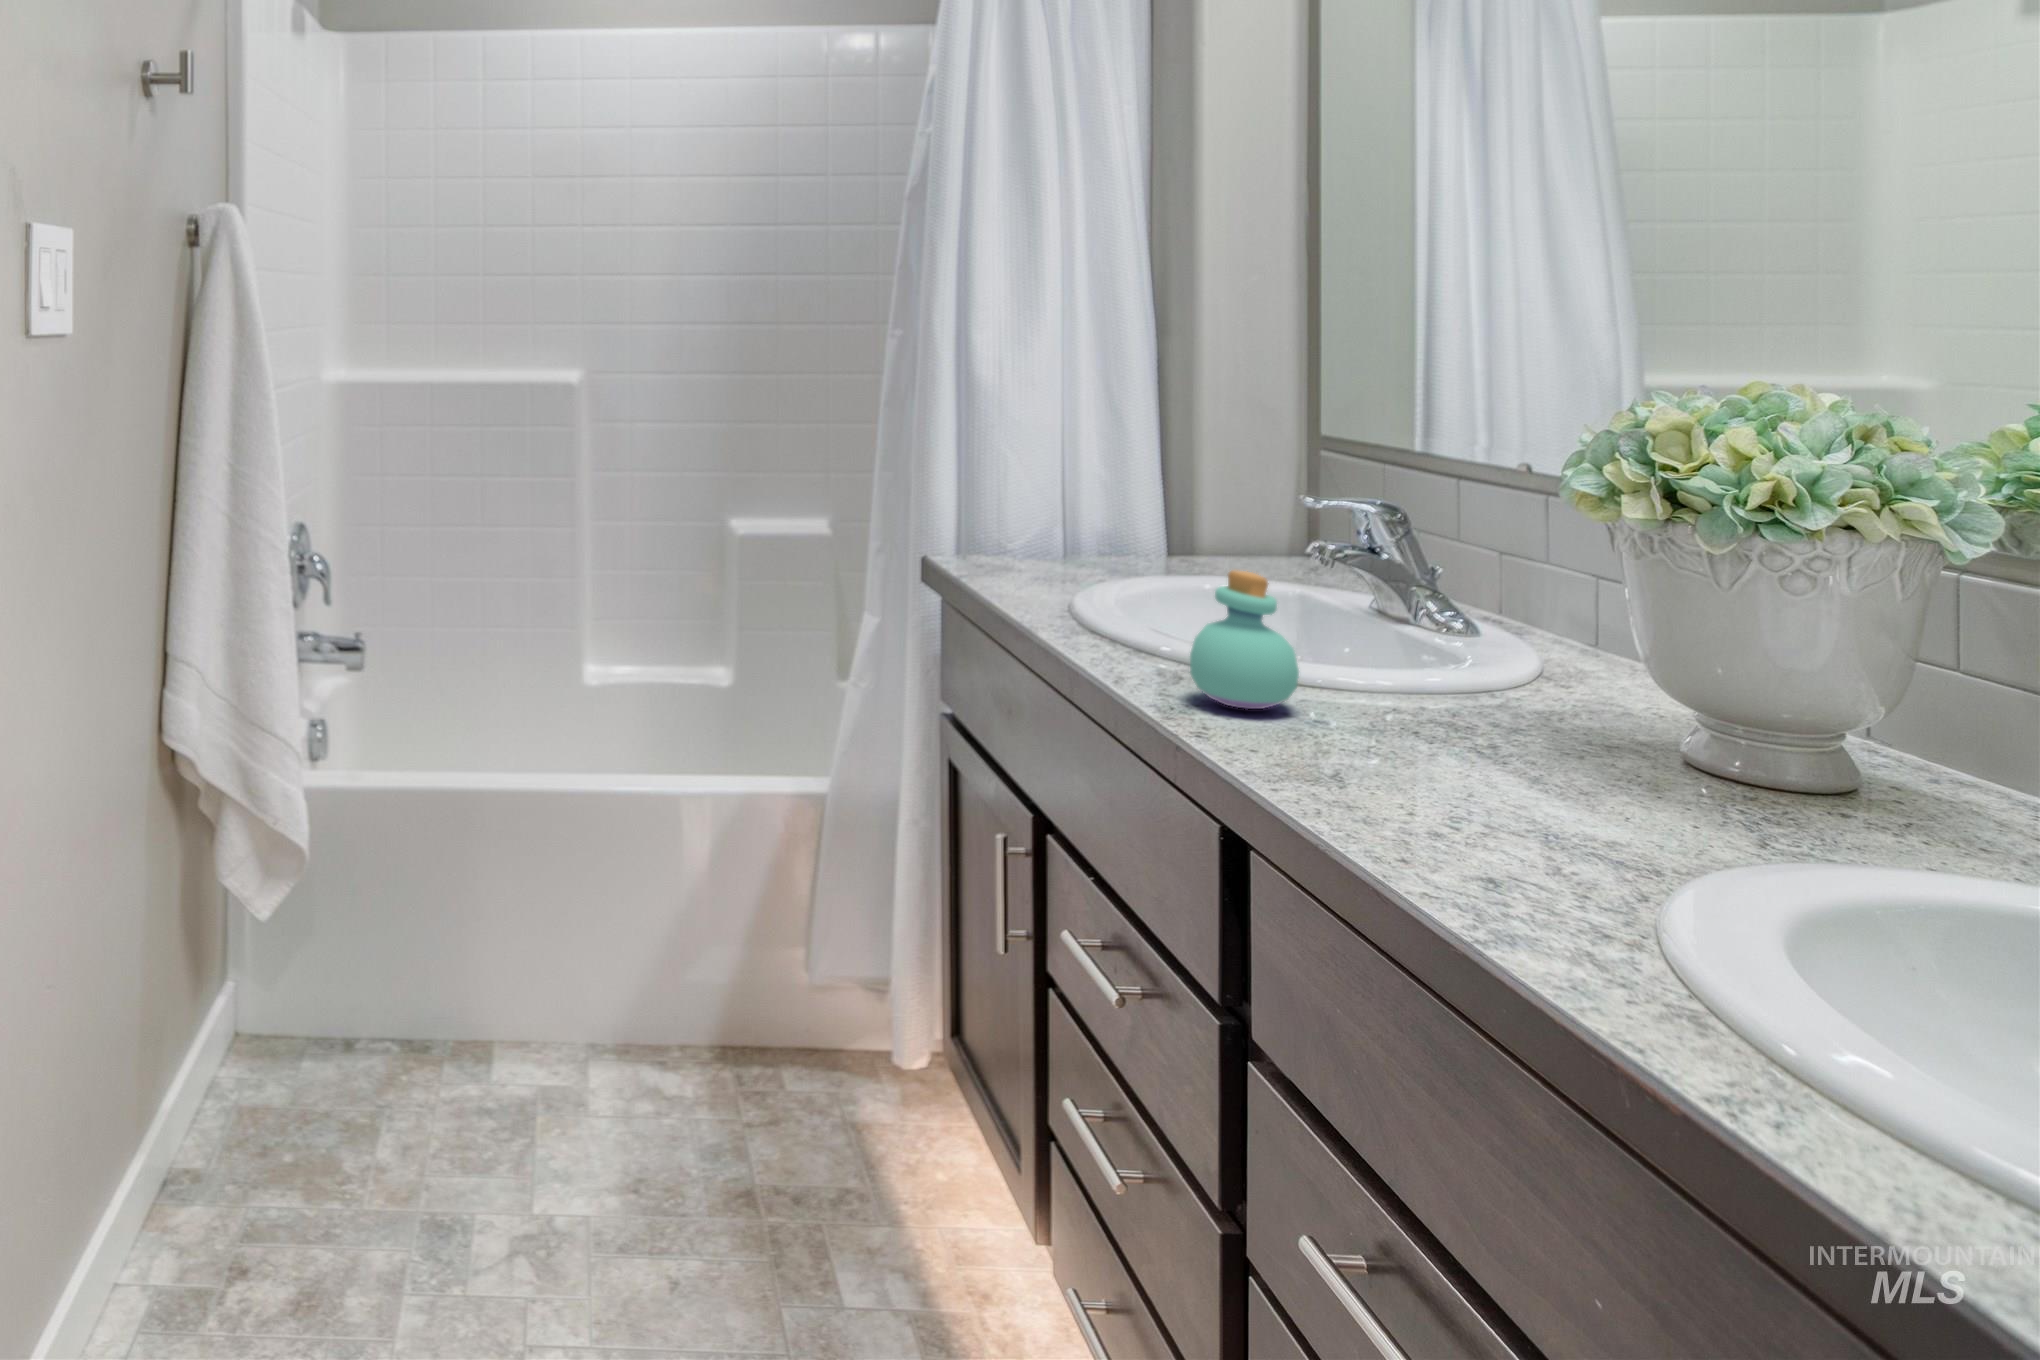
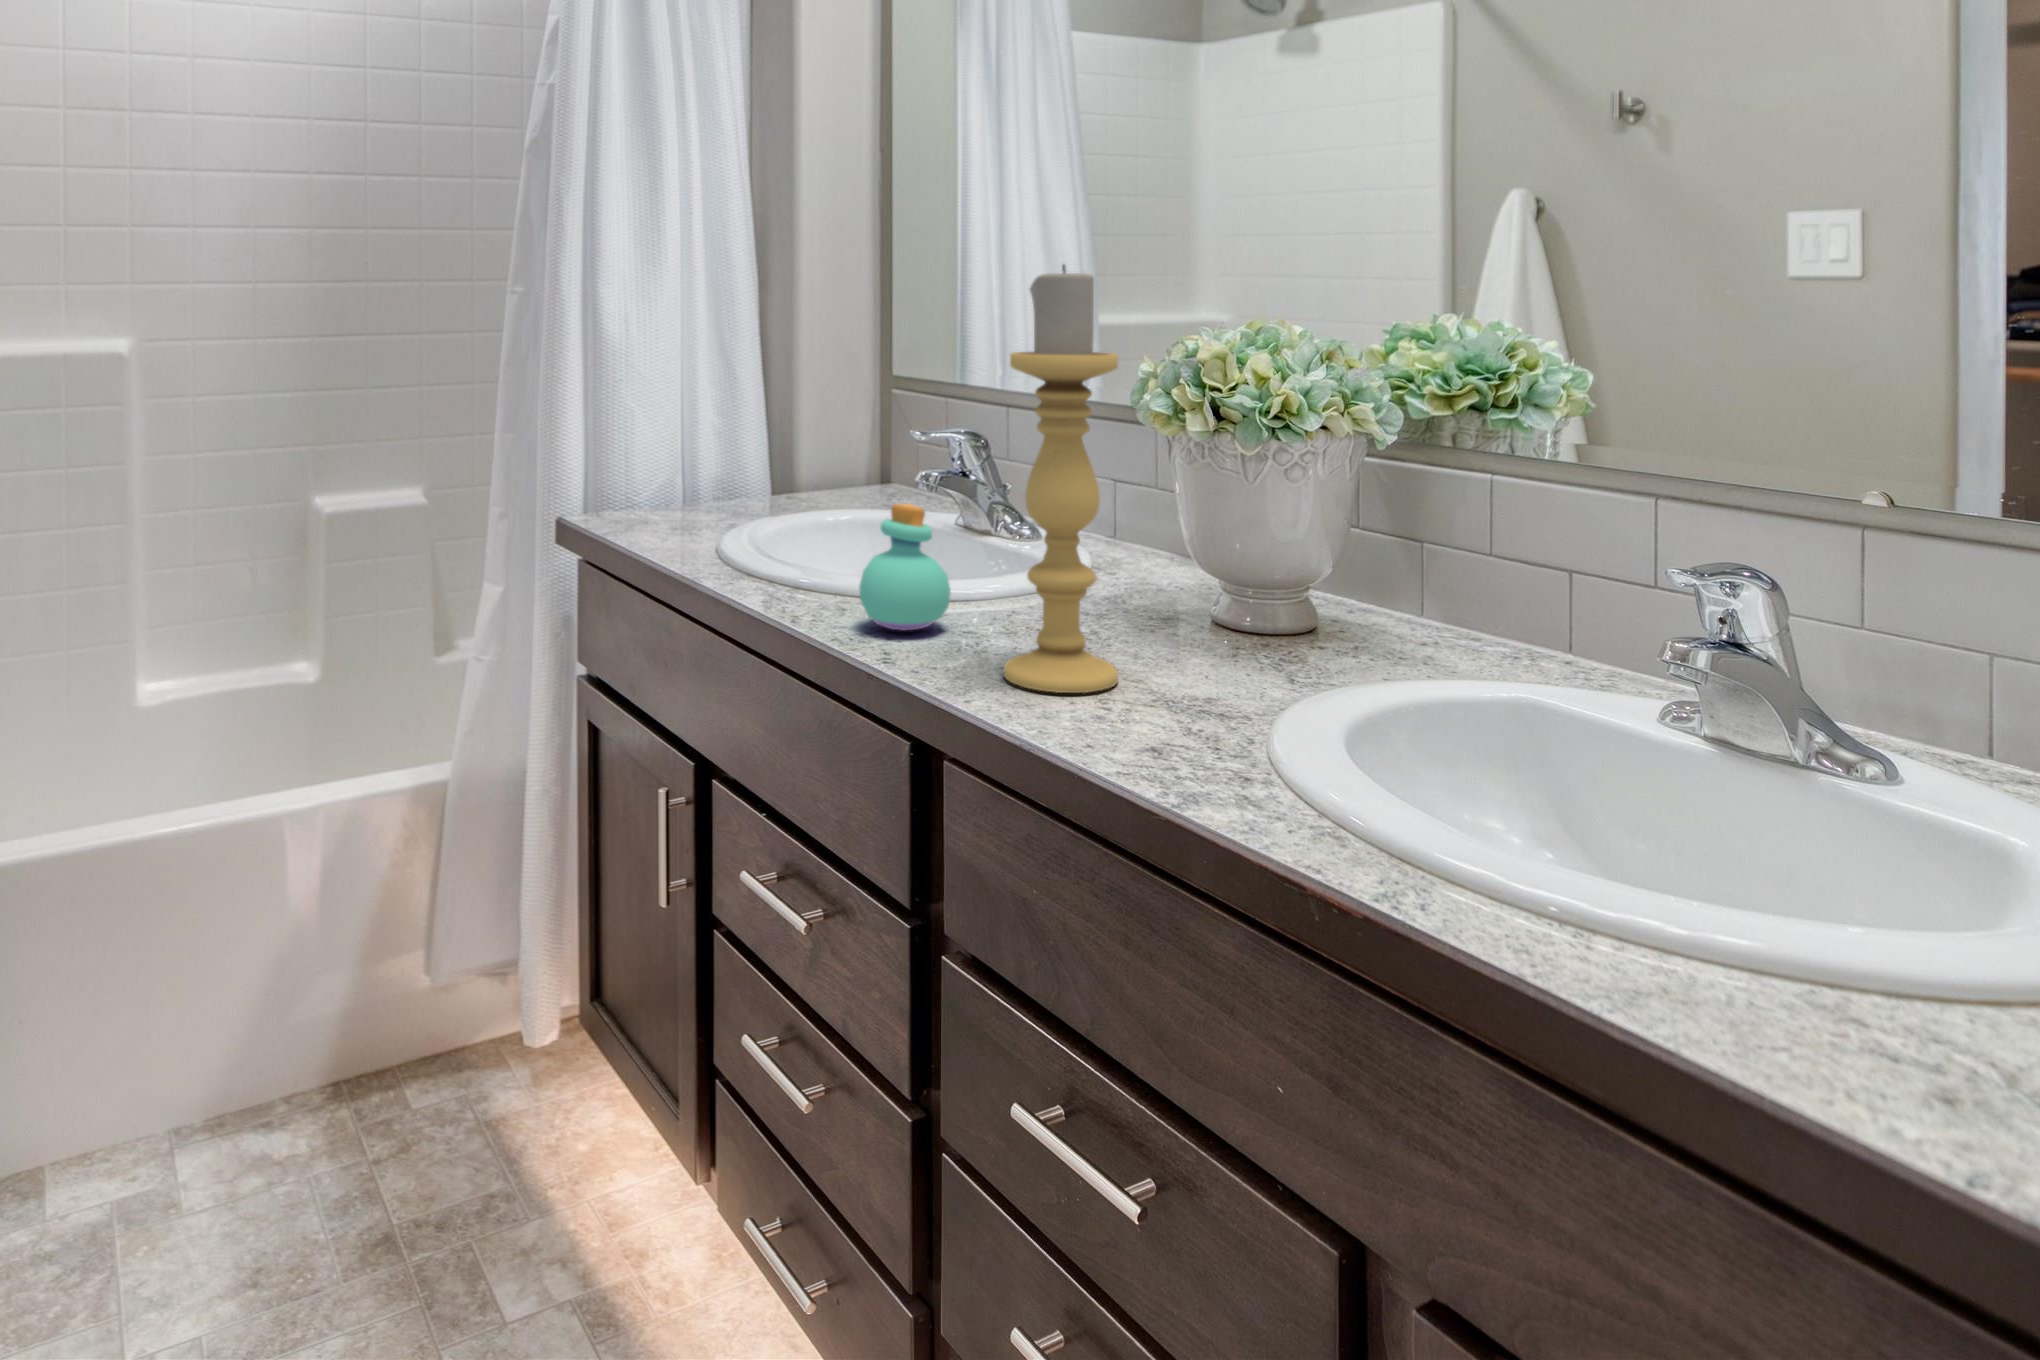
candle holder: none [1338,316,1491,807] -> present [1004,265,1118,693]

